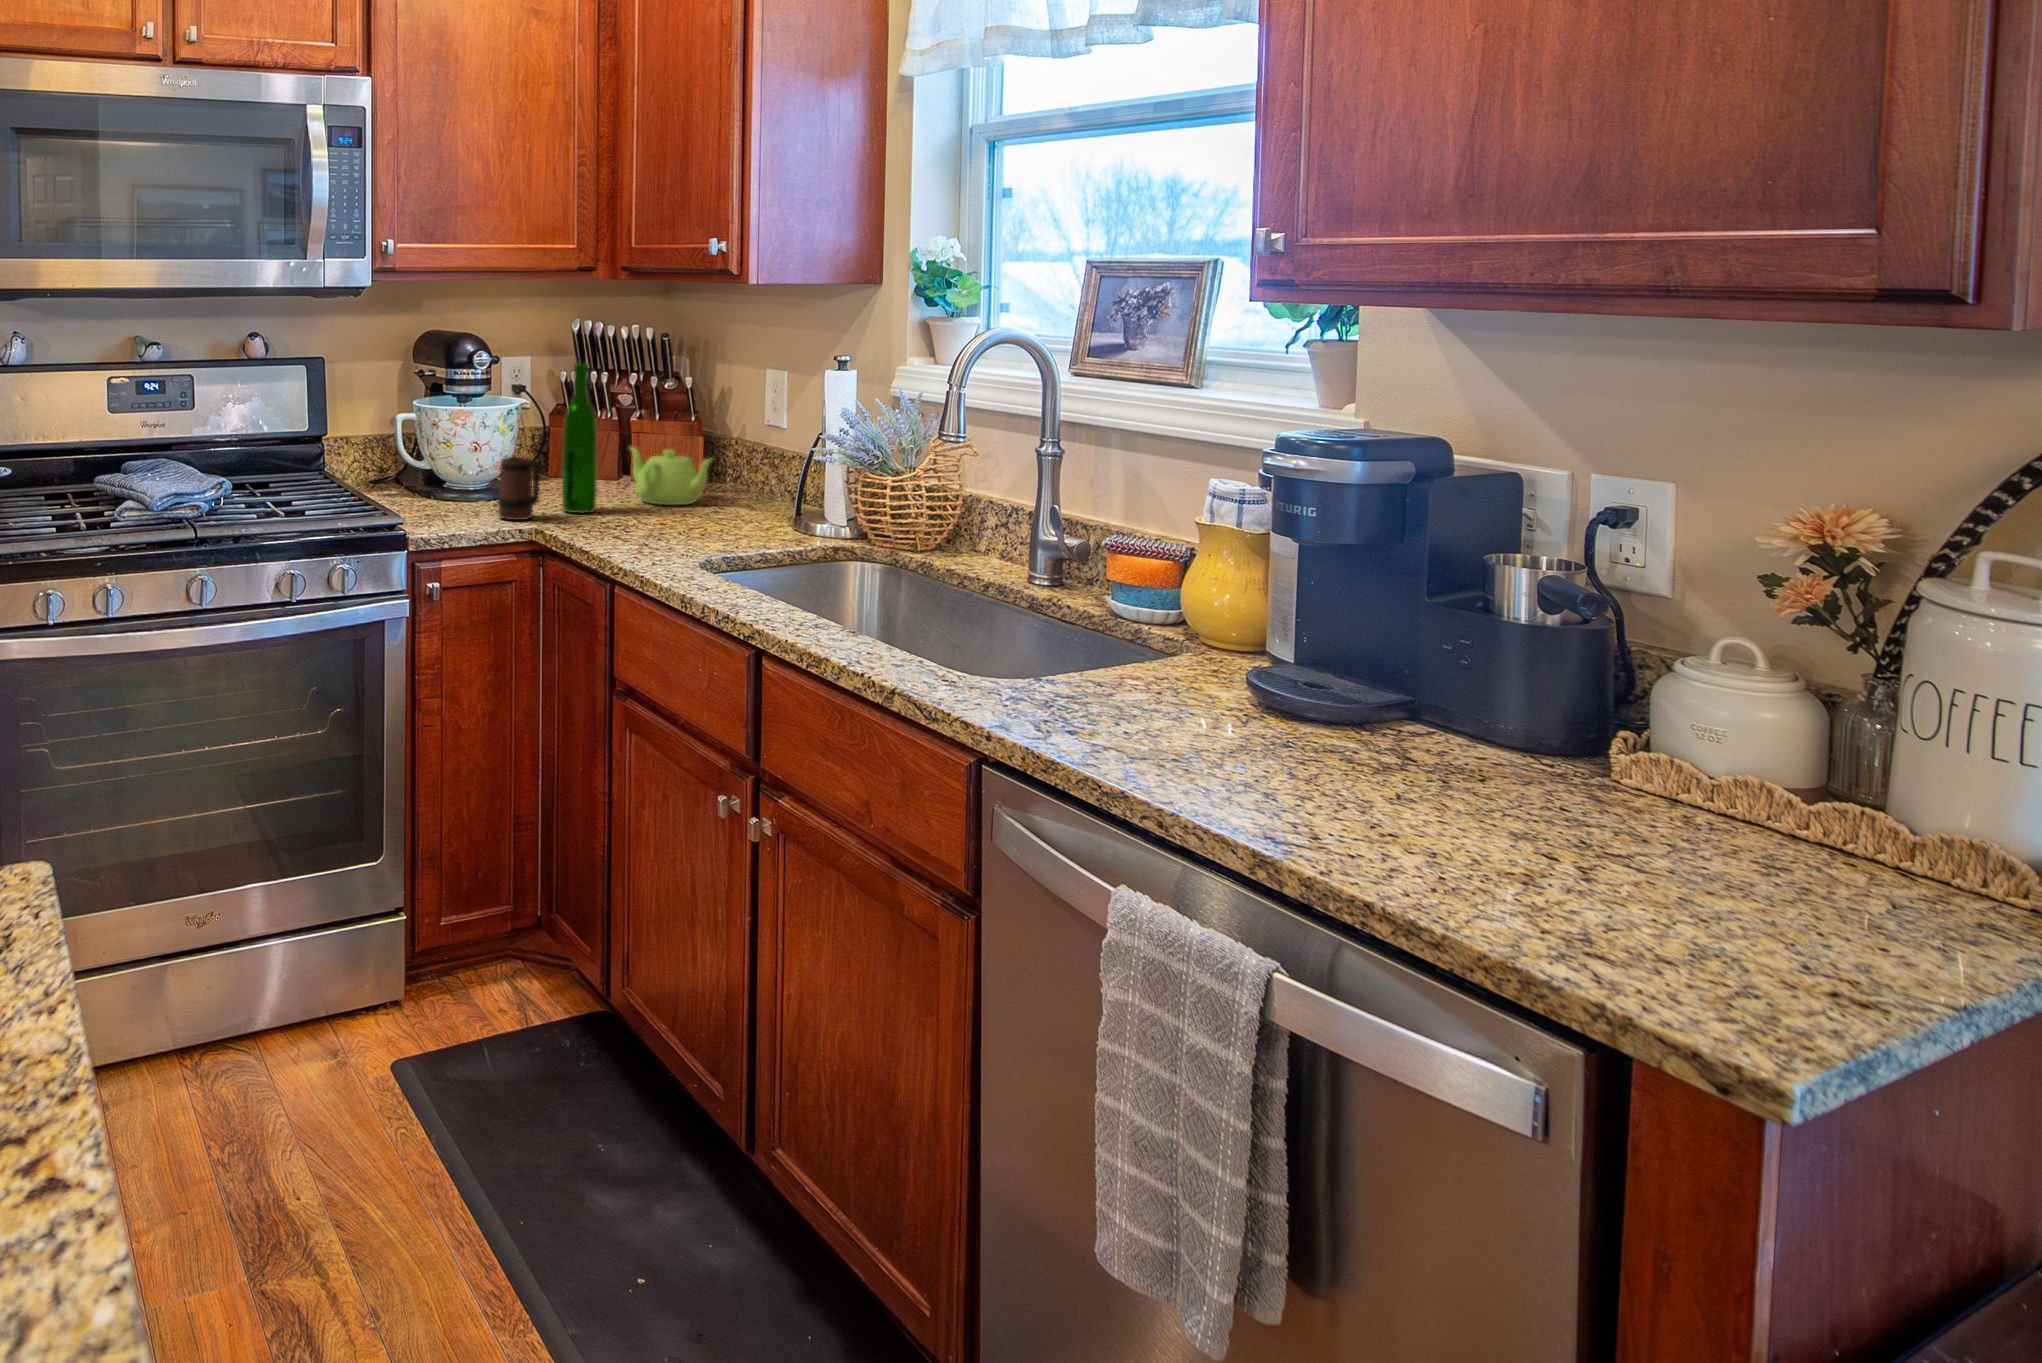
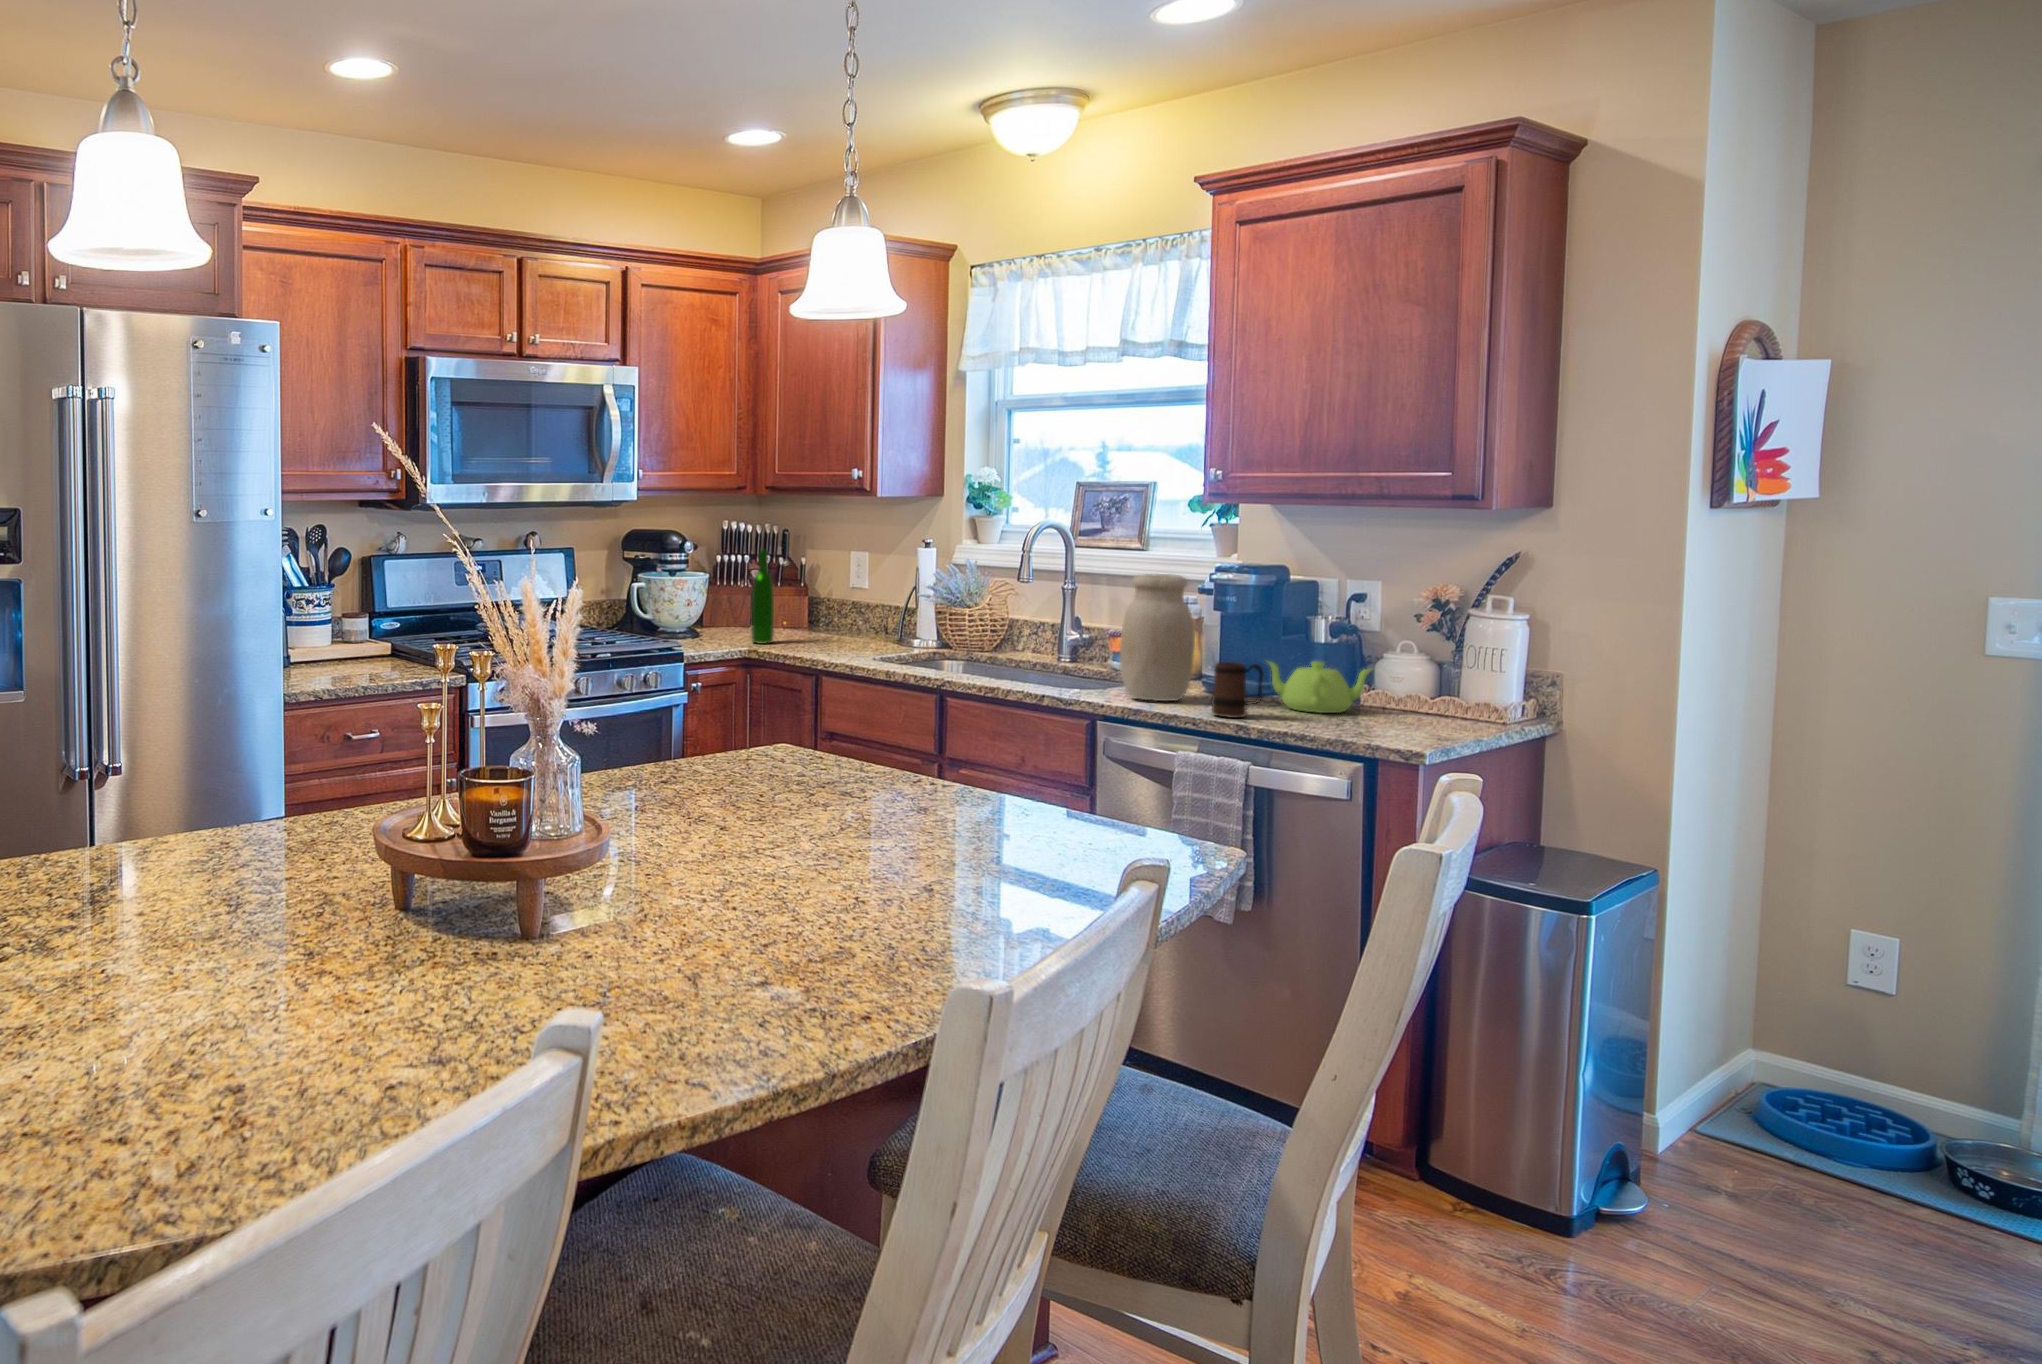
teapot: present [630,447,712,505] -> present [1268,662,1372,713]
jar: none [1040,451,1203,736] -> present [1119,574,1195,701]
mug: present [498,457,540,520] -> present [1212,662,1263,718]

